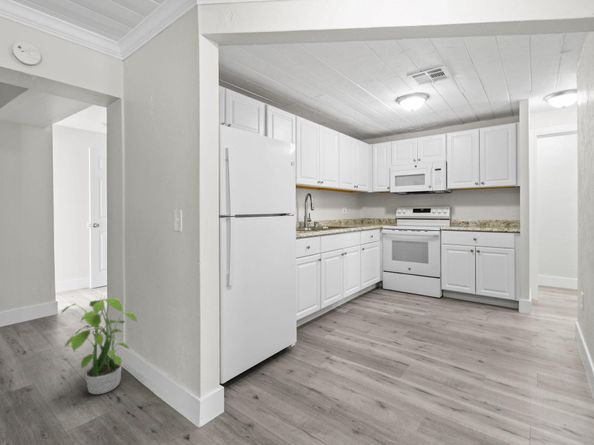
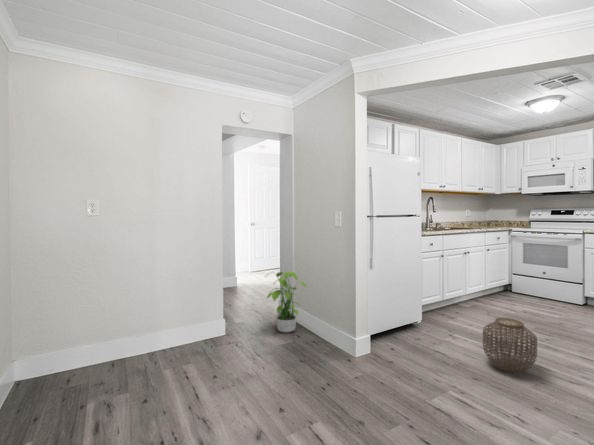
woven basket: none [364,339,422,411] -> present [483,318,537,373]

